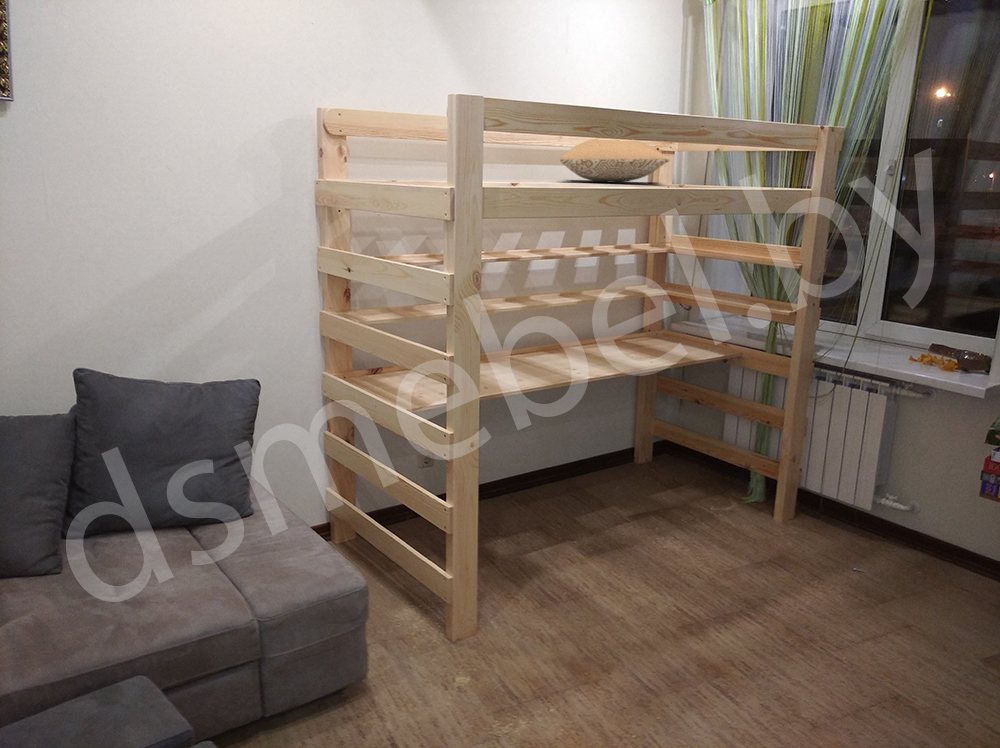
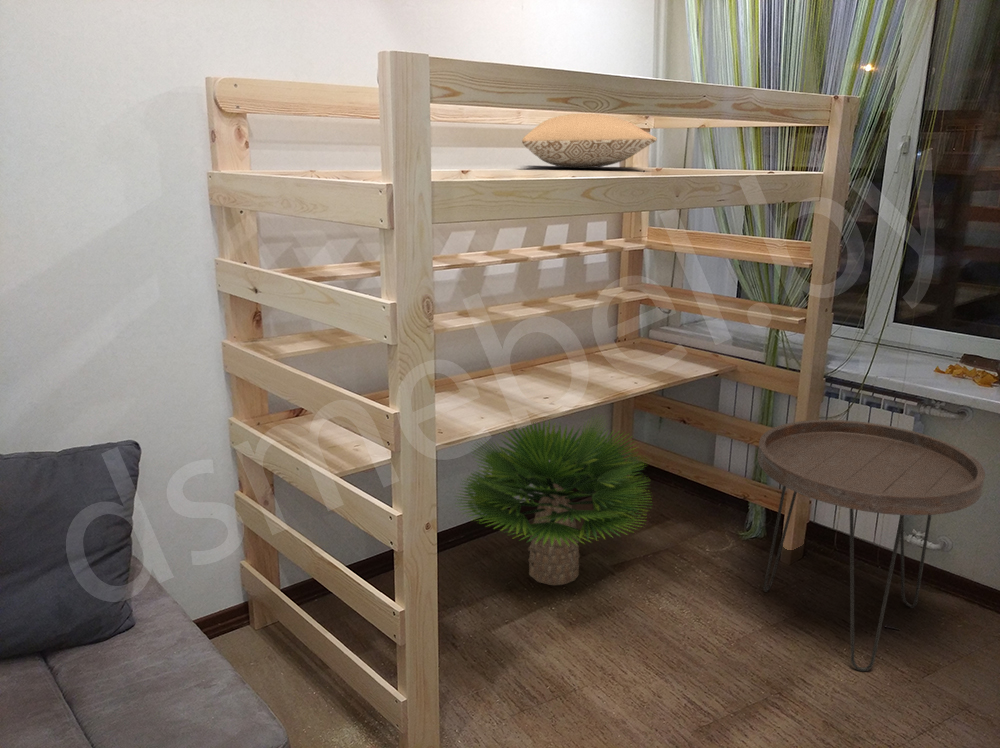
potted plant: none [494,384,666,528] -> present [460,421,650,585]
side table: none [747,397,930,597] -> present [758,420,985,671]

